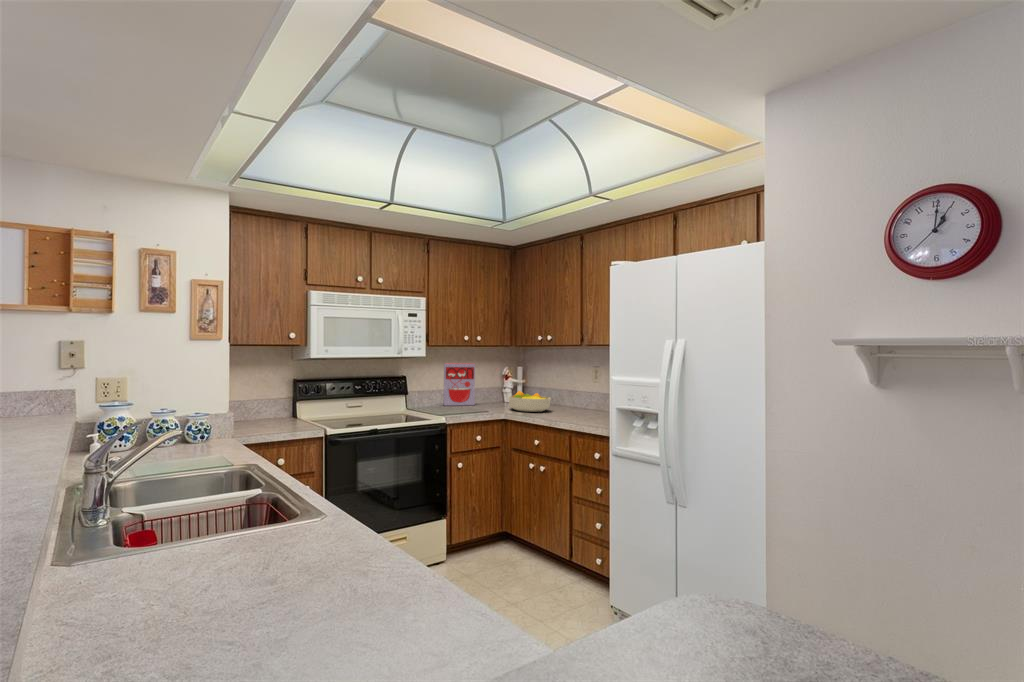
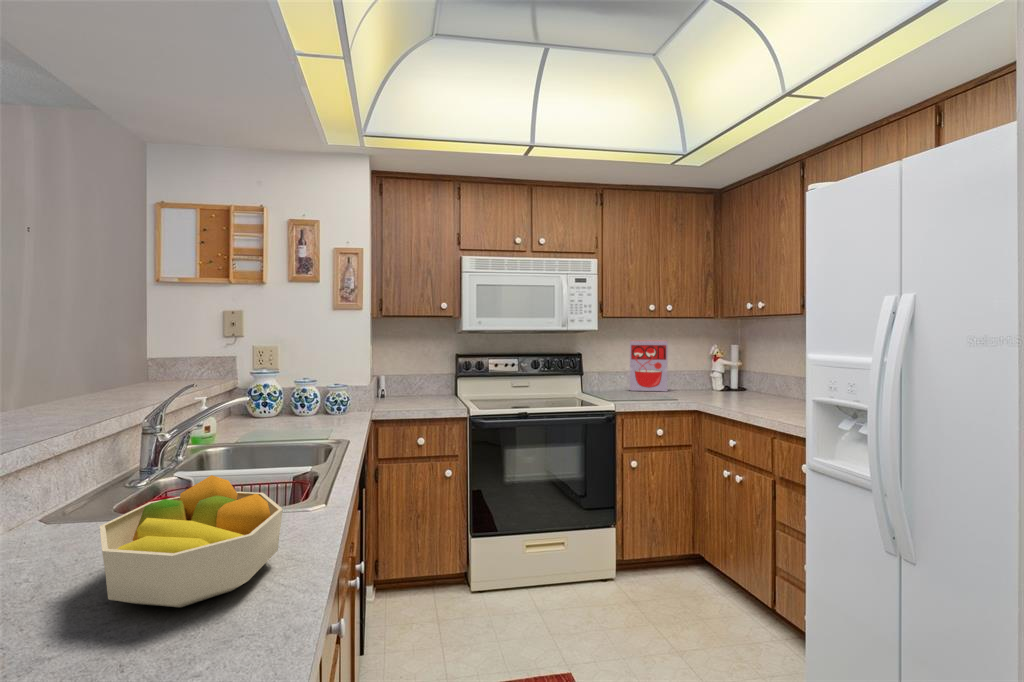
fruit bowl: present [509,391,551,412] -> present [100,475,283,607]

